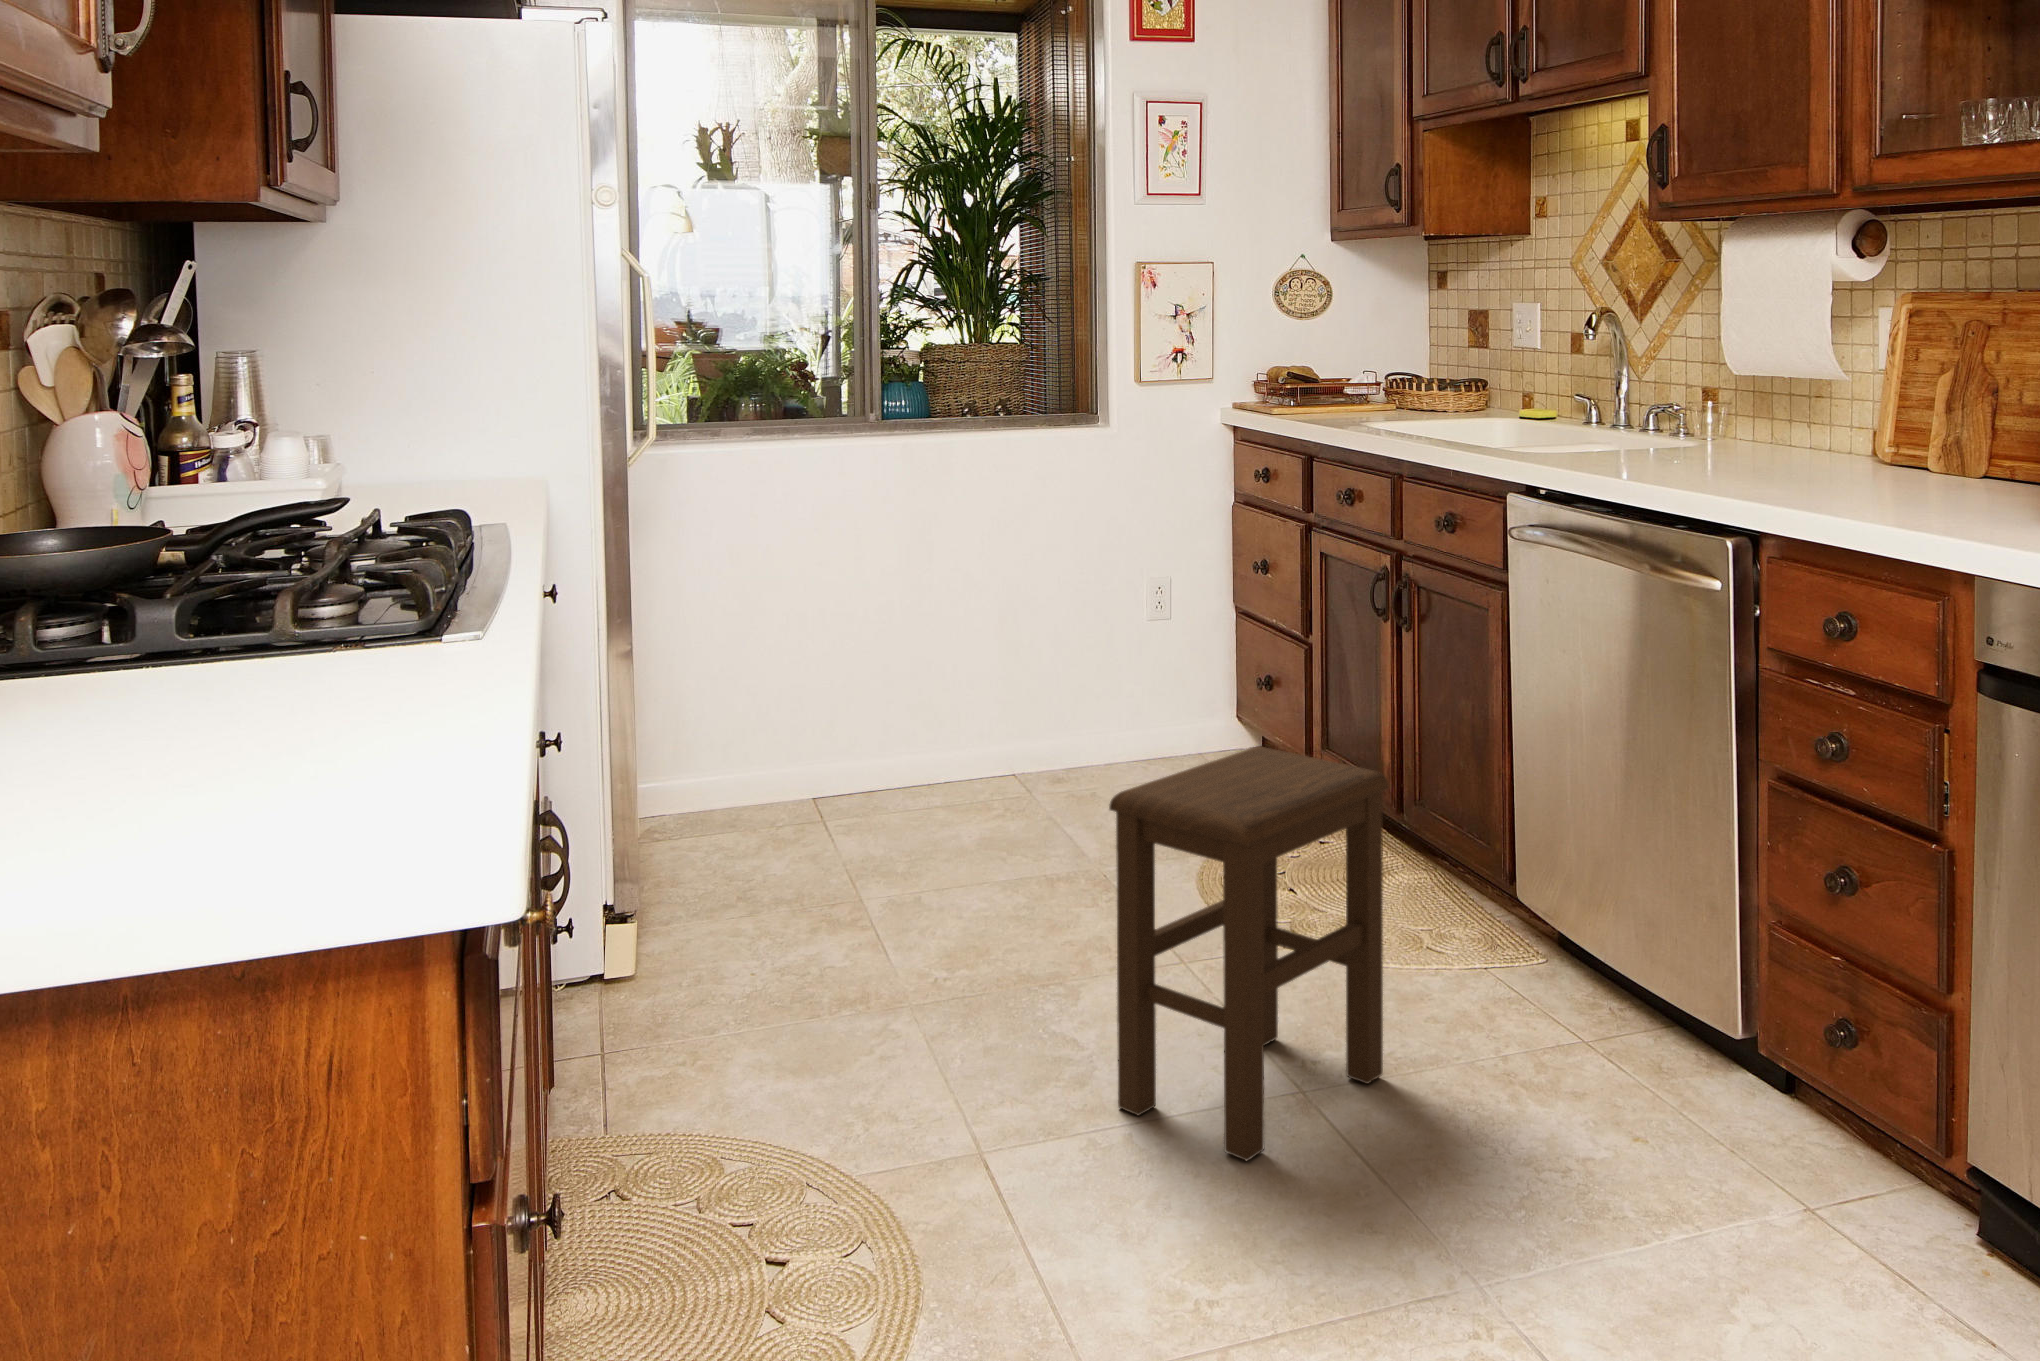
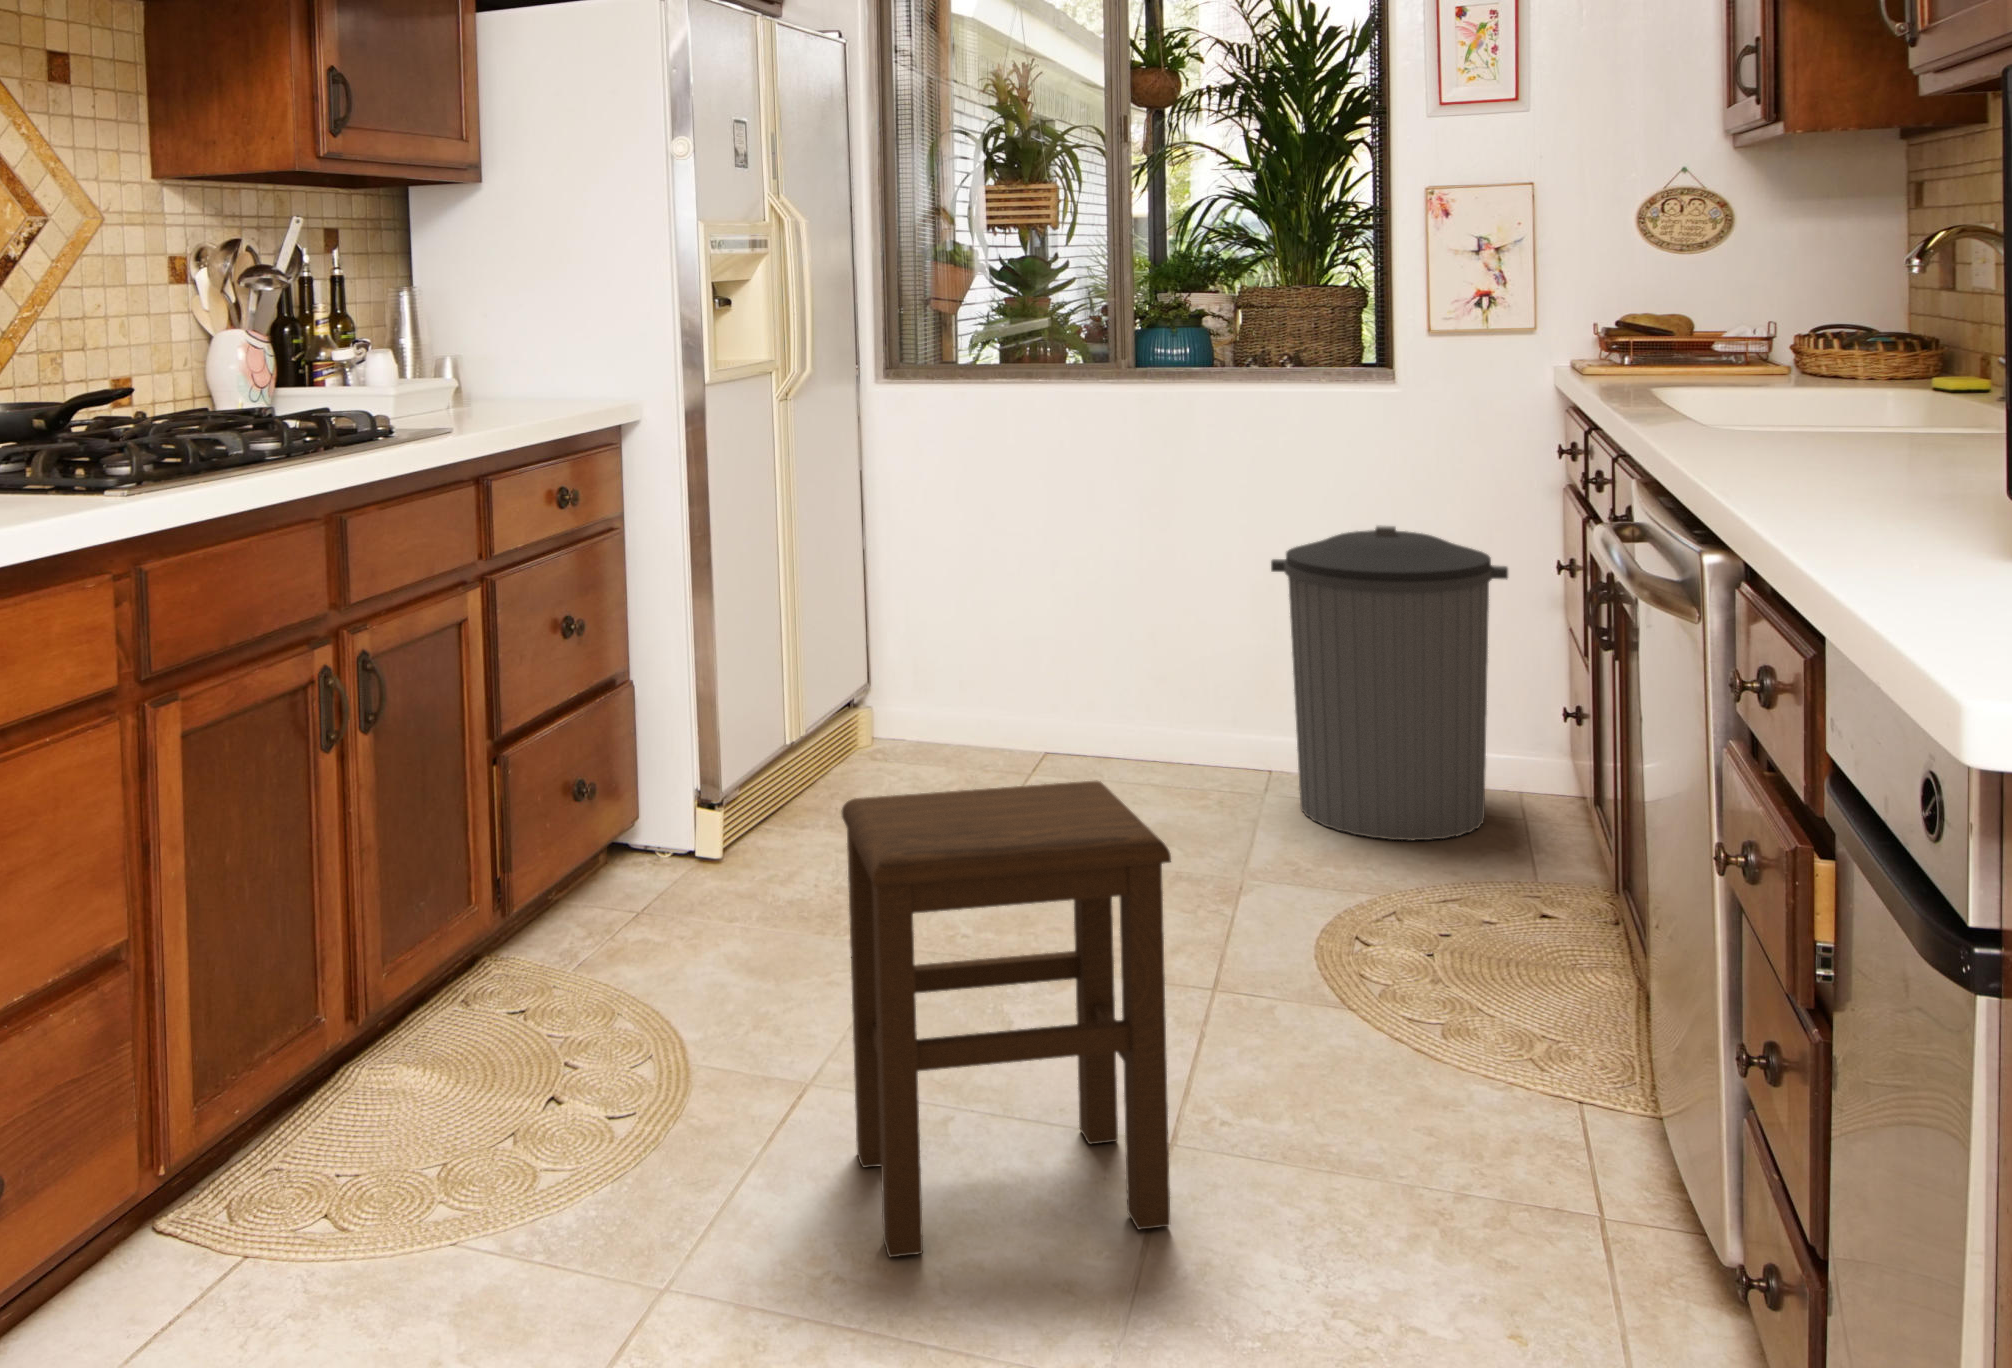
trash can: none [1046,540,1225,799] -> present [1271,526,1508,840]

